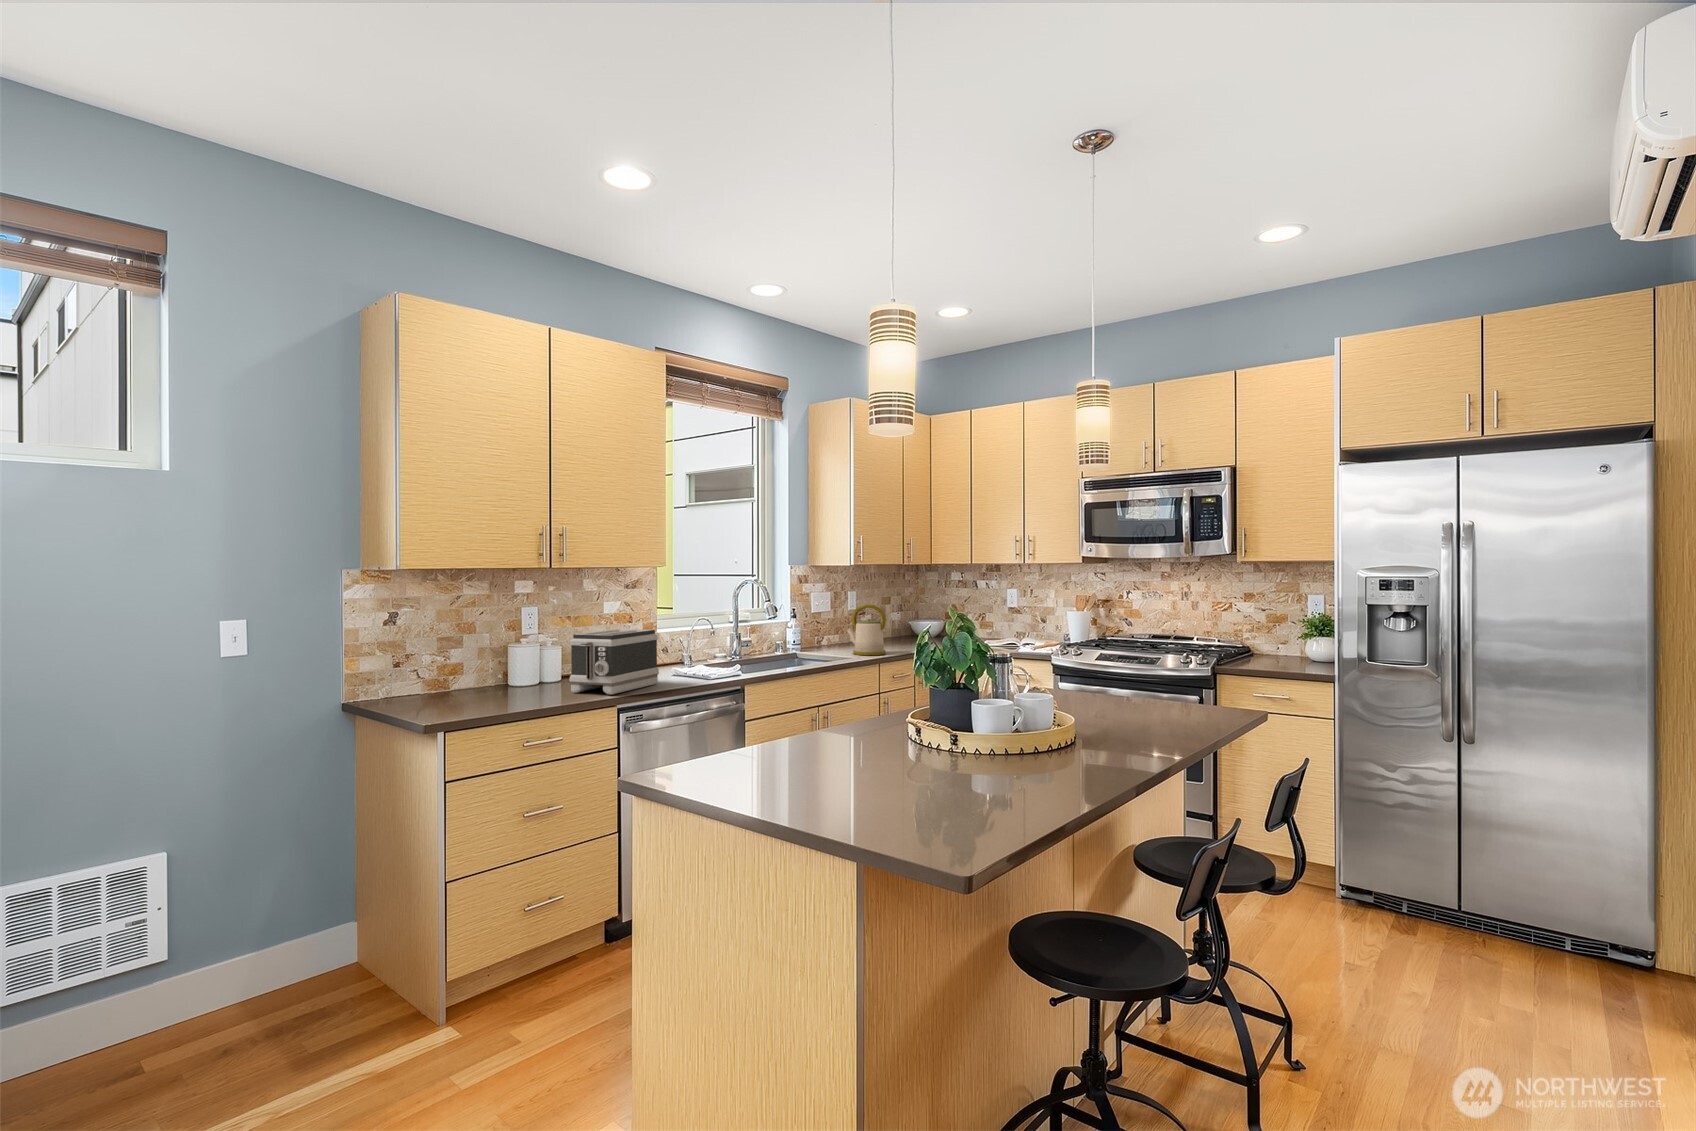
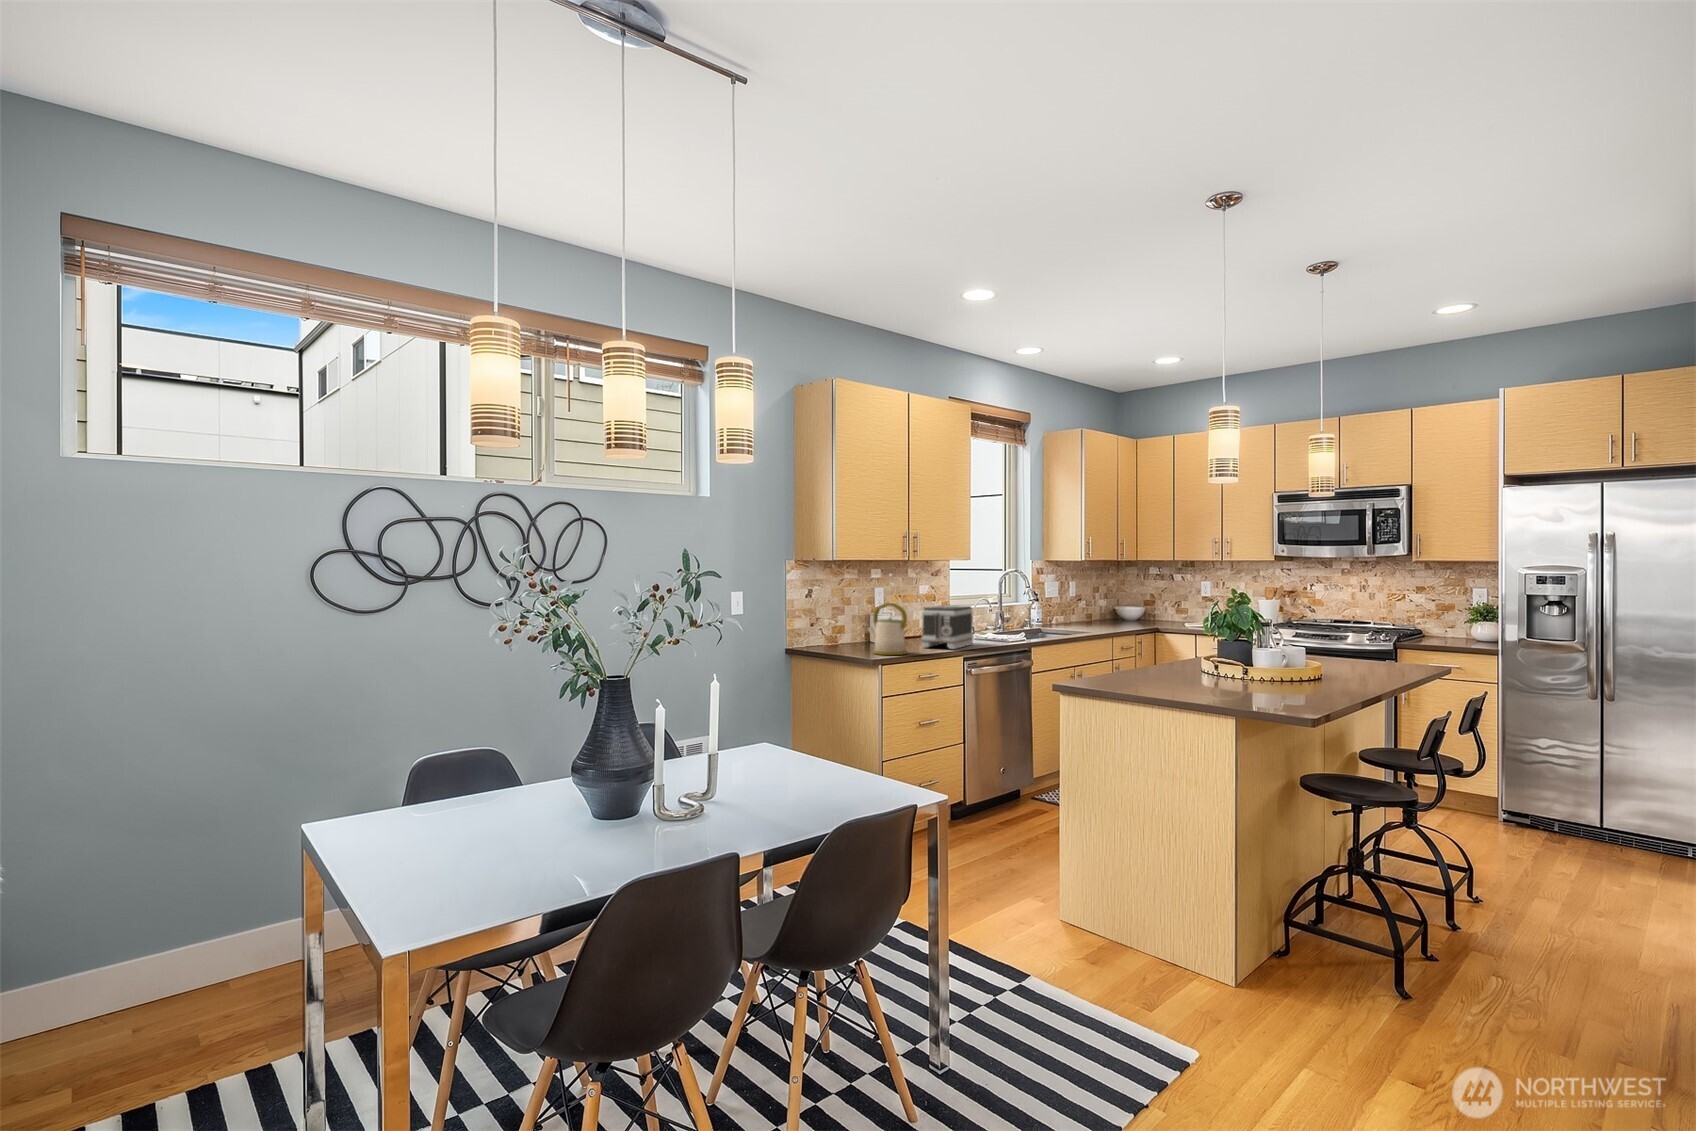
kettle: present [847,604,886,655] -> present [868,603,907,655]

